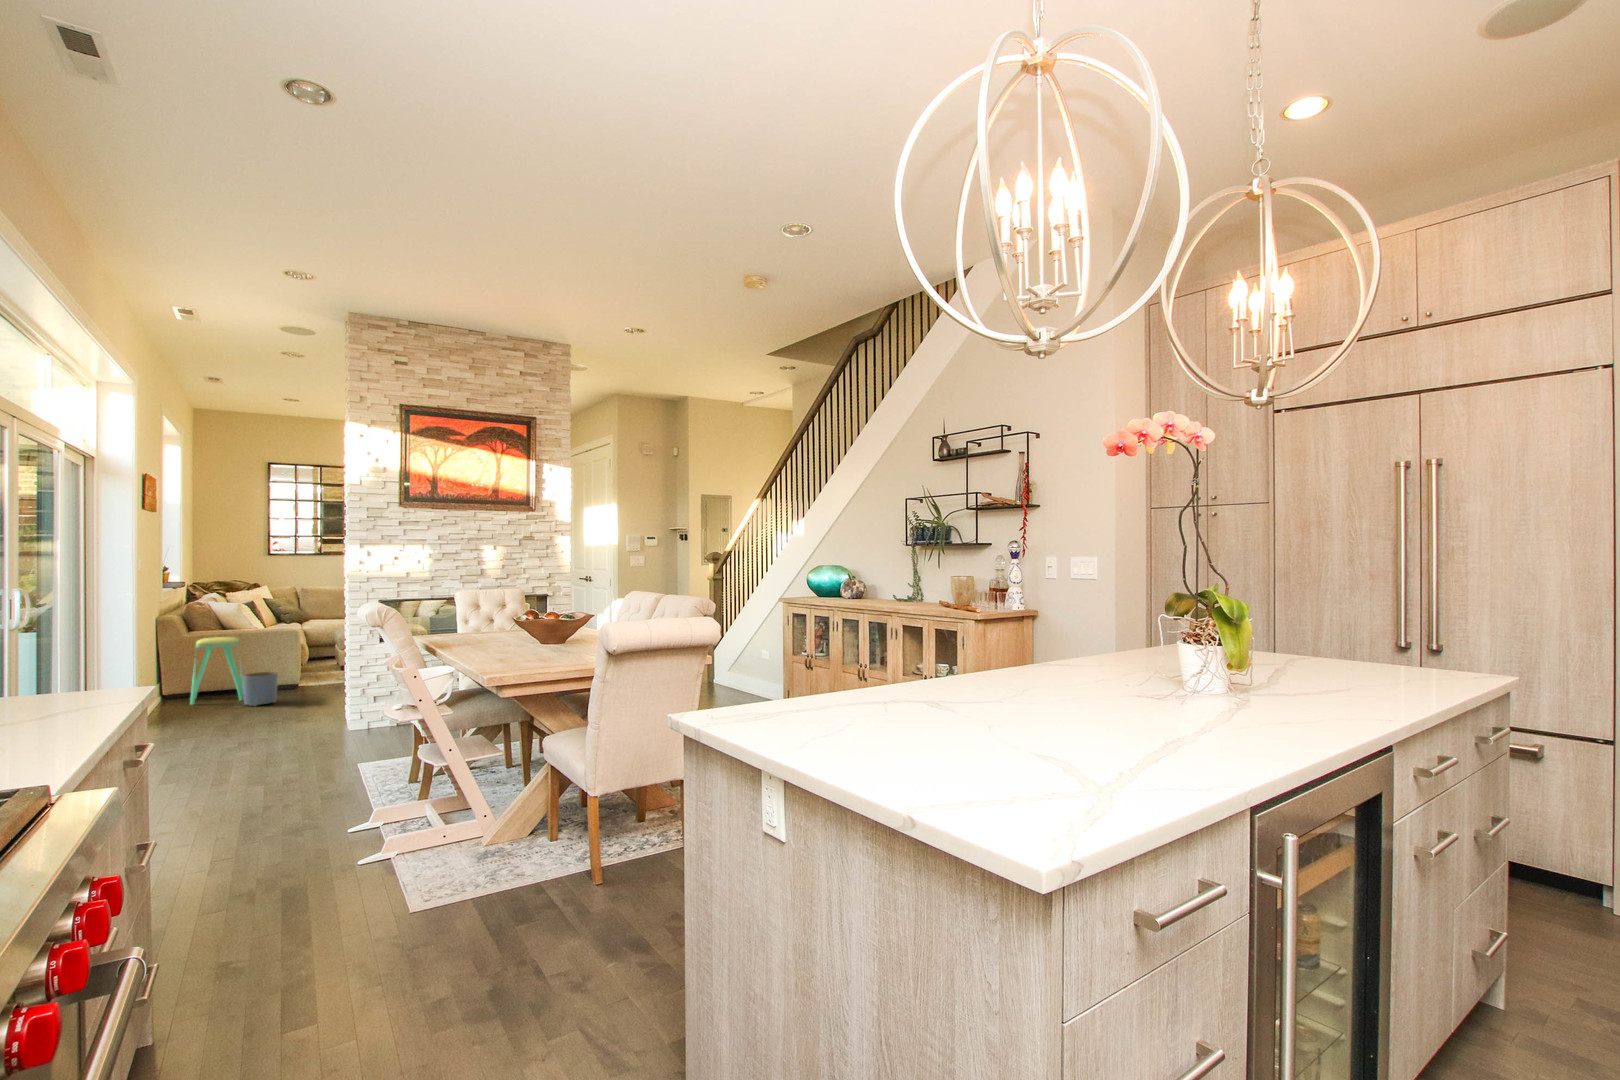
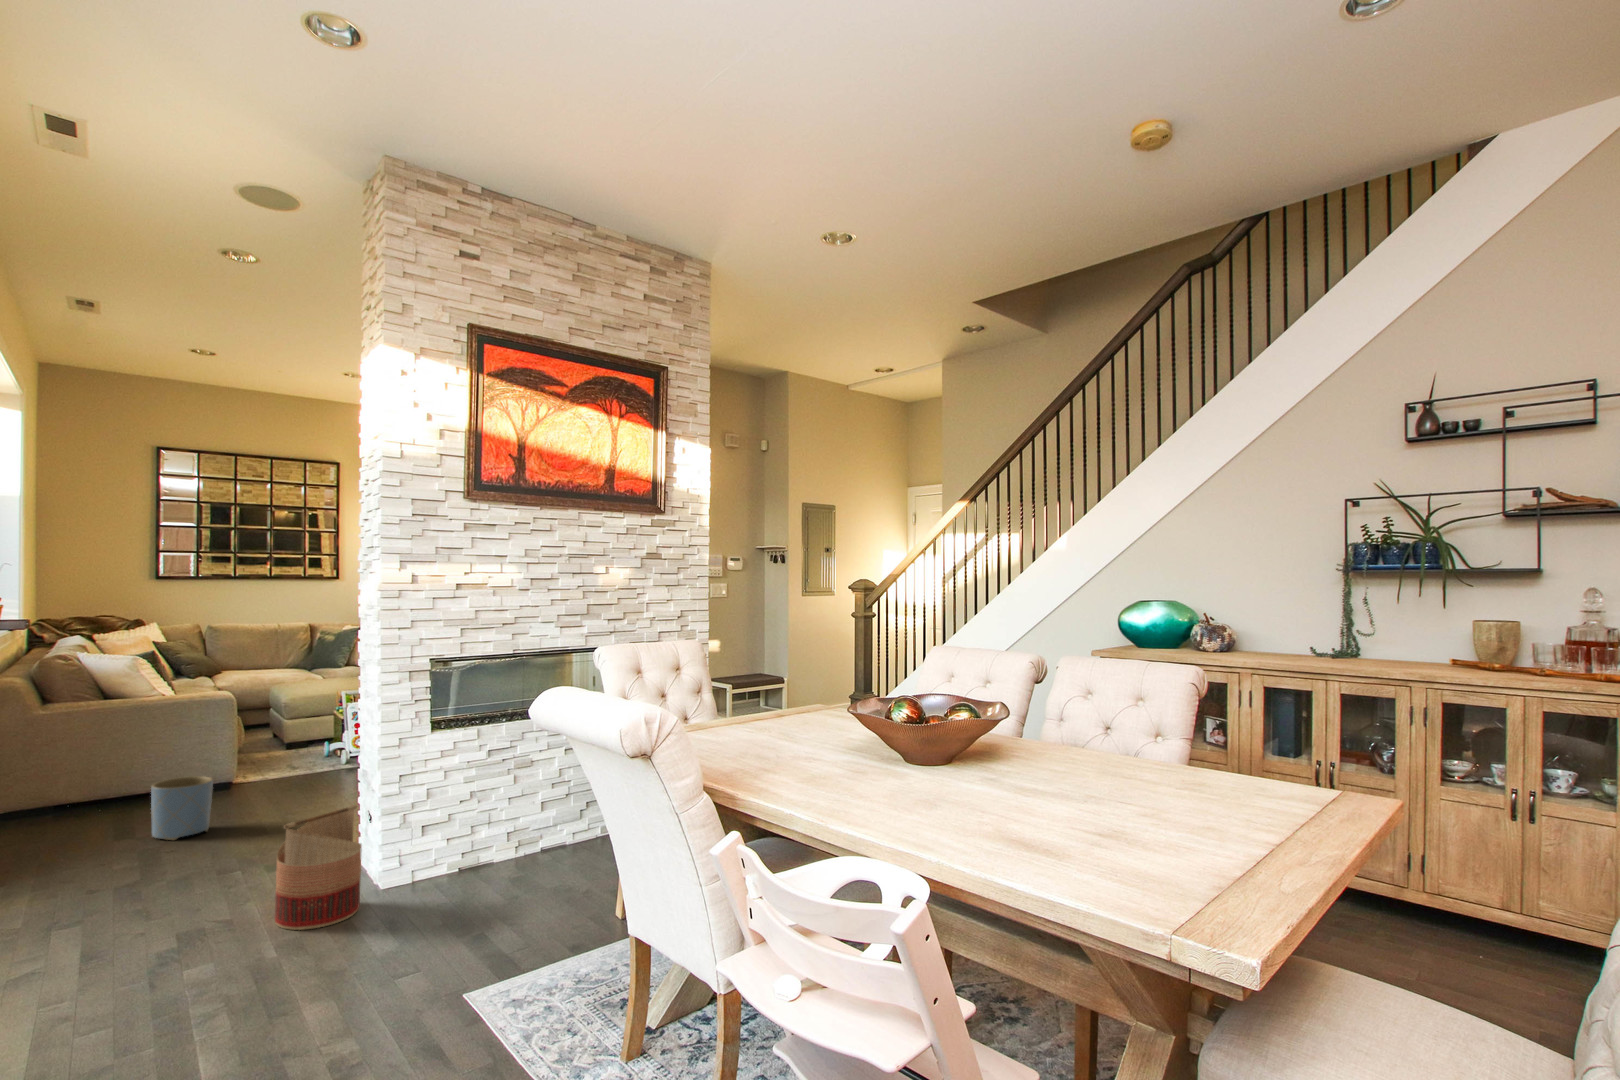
stool: present [190,637,243,705] -> none [50,716,147,840]
basket: none [289,678,335,738] -> present [275,805,362,930]

